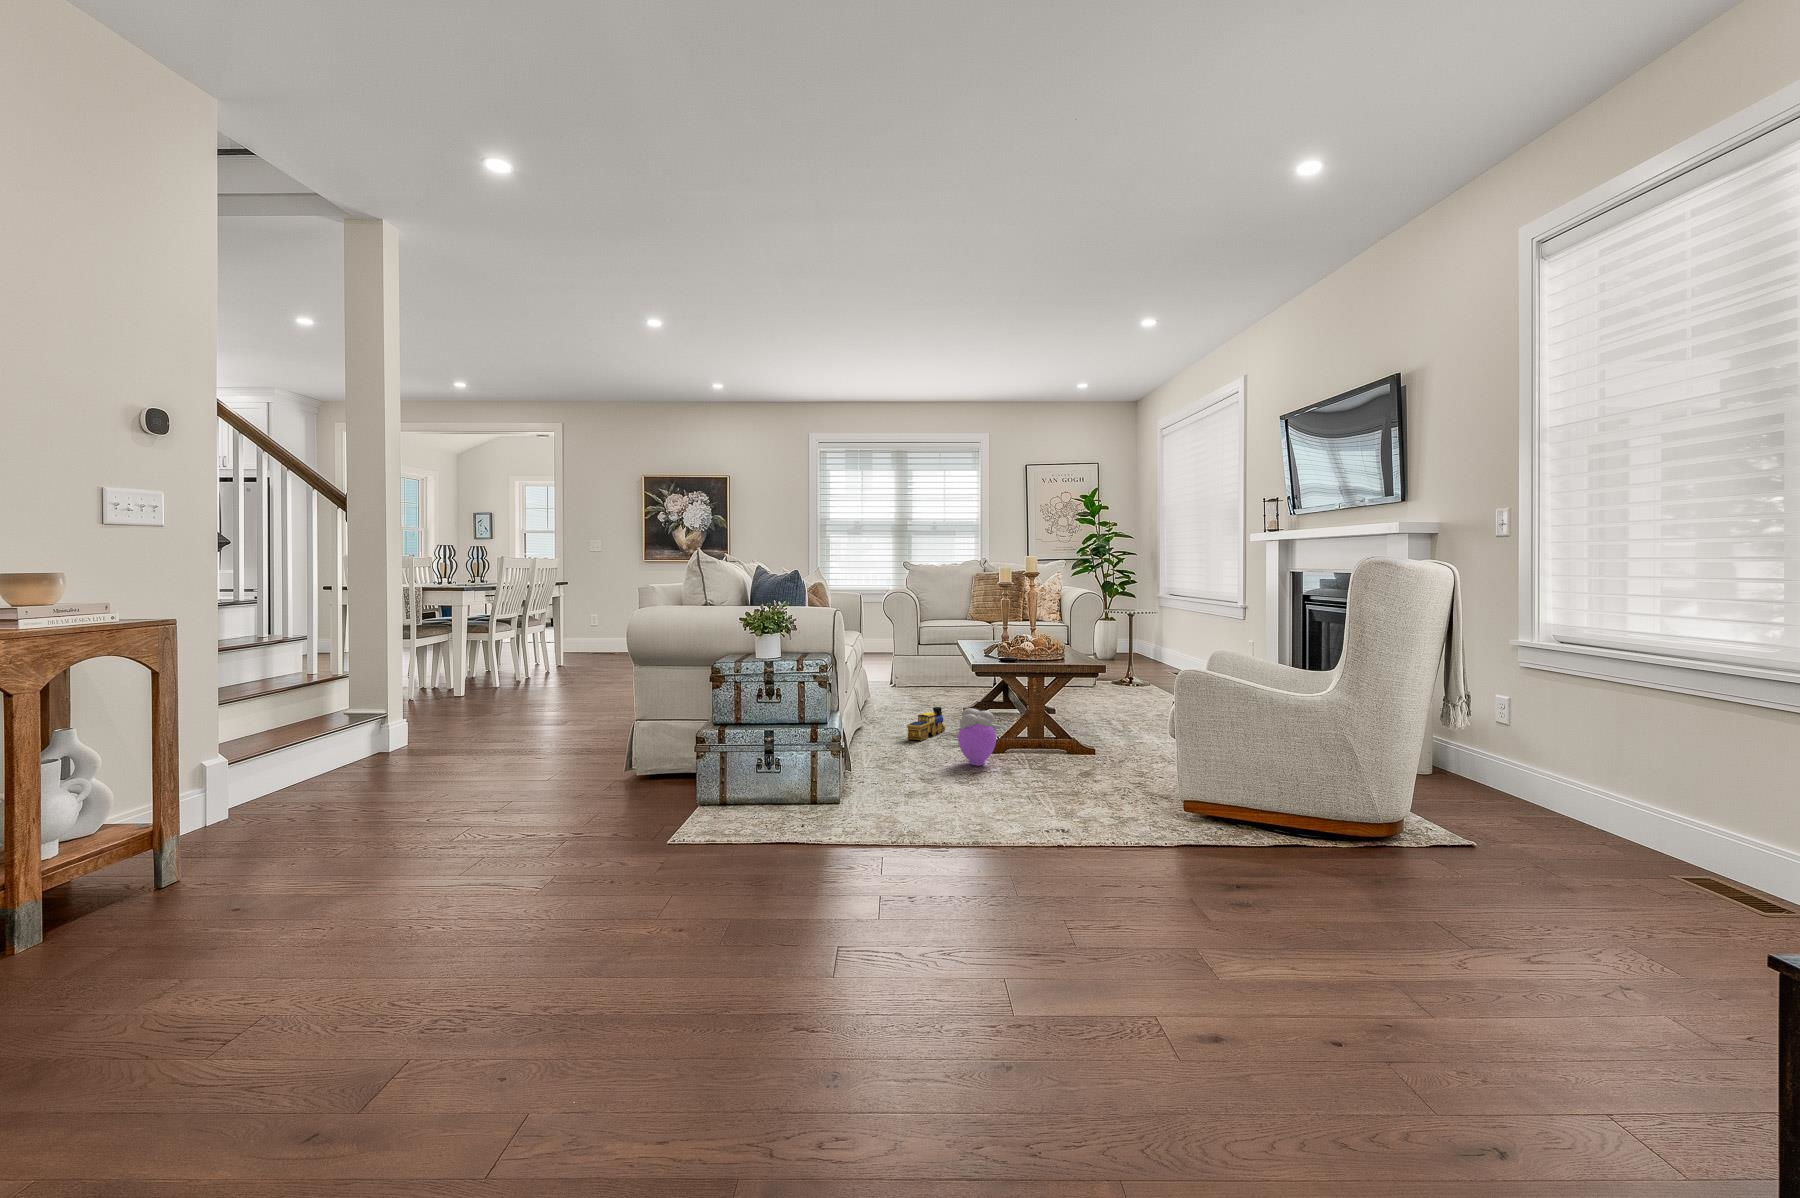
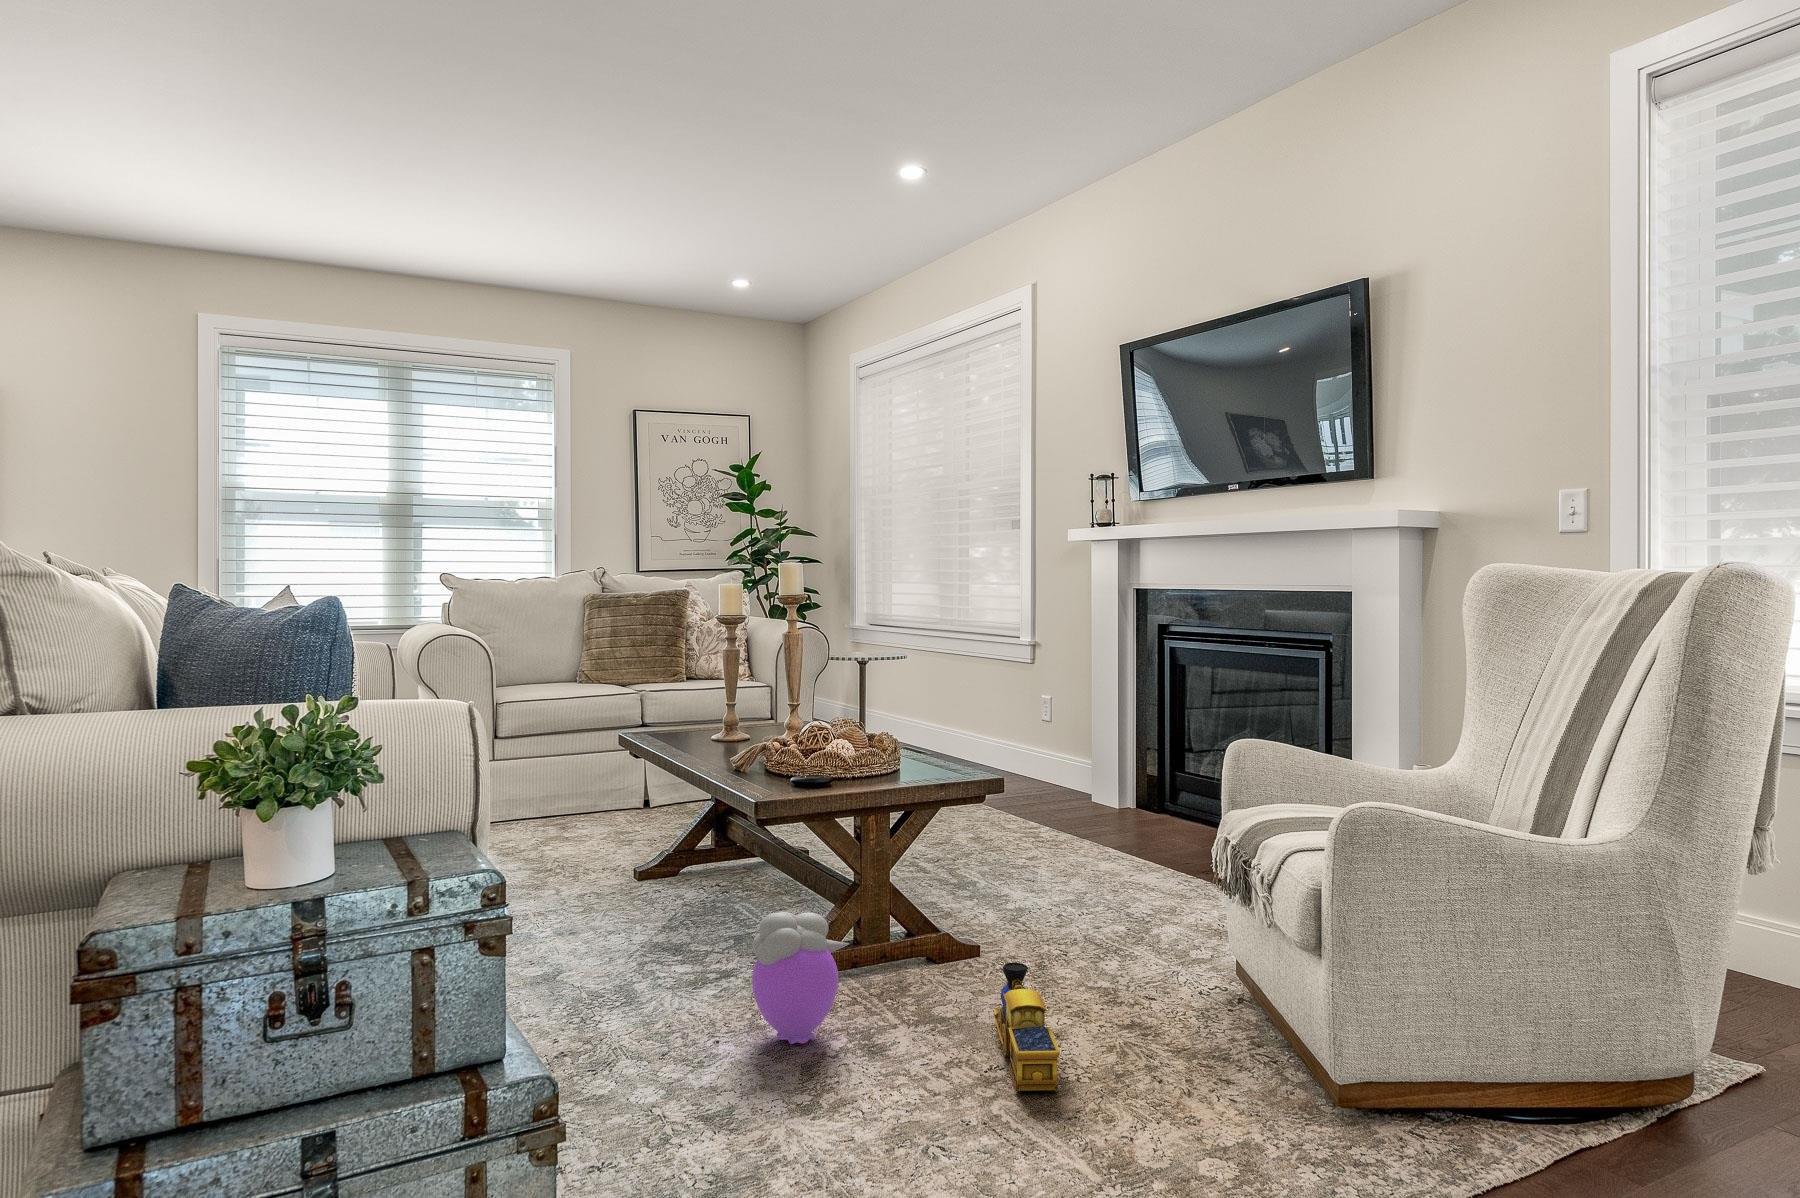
toy train: present [907,707,945,741] -> present [994,962,1060,1092]

